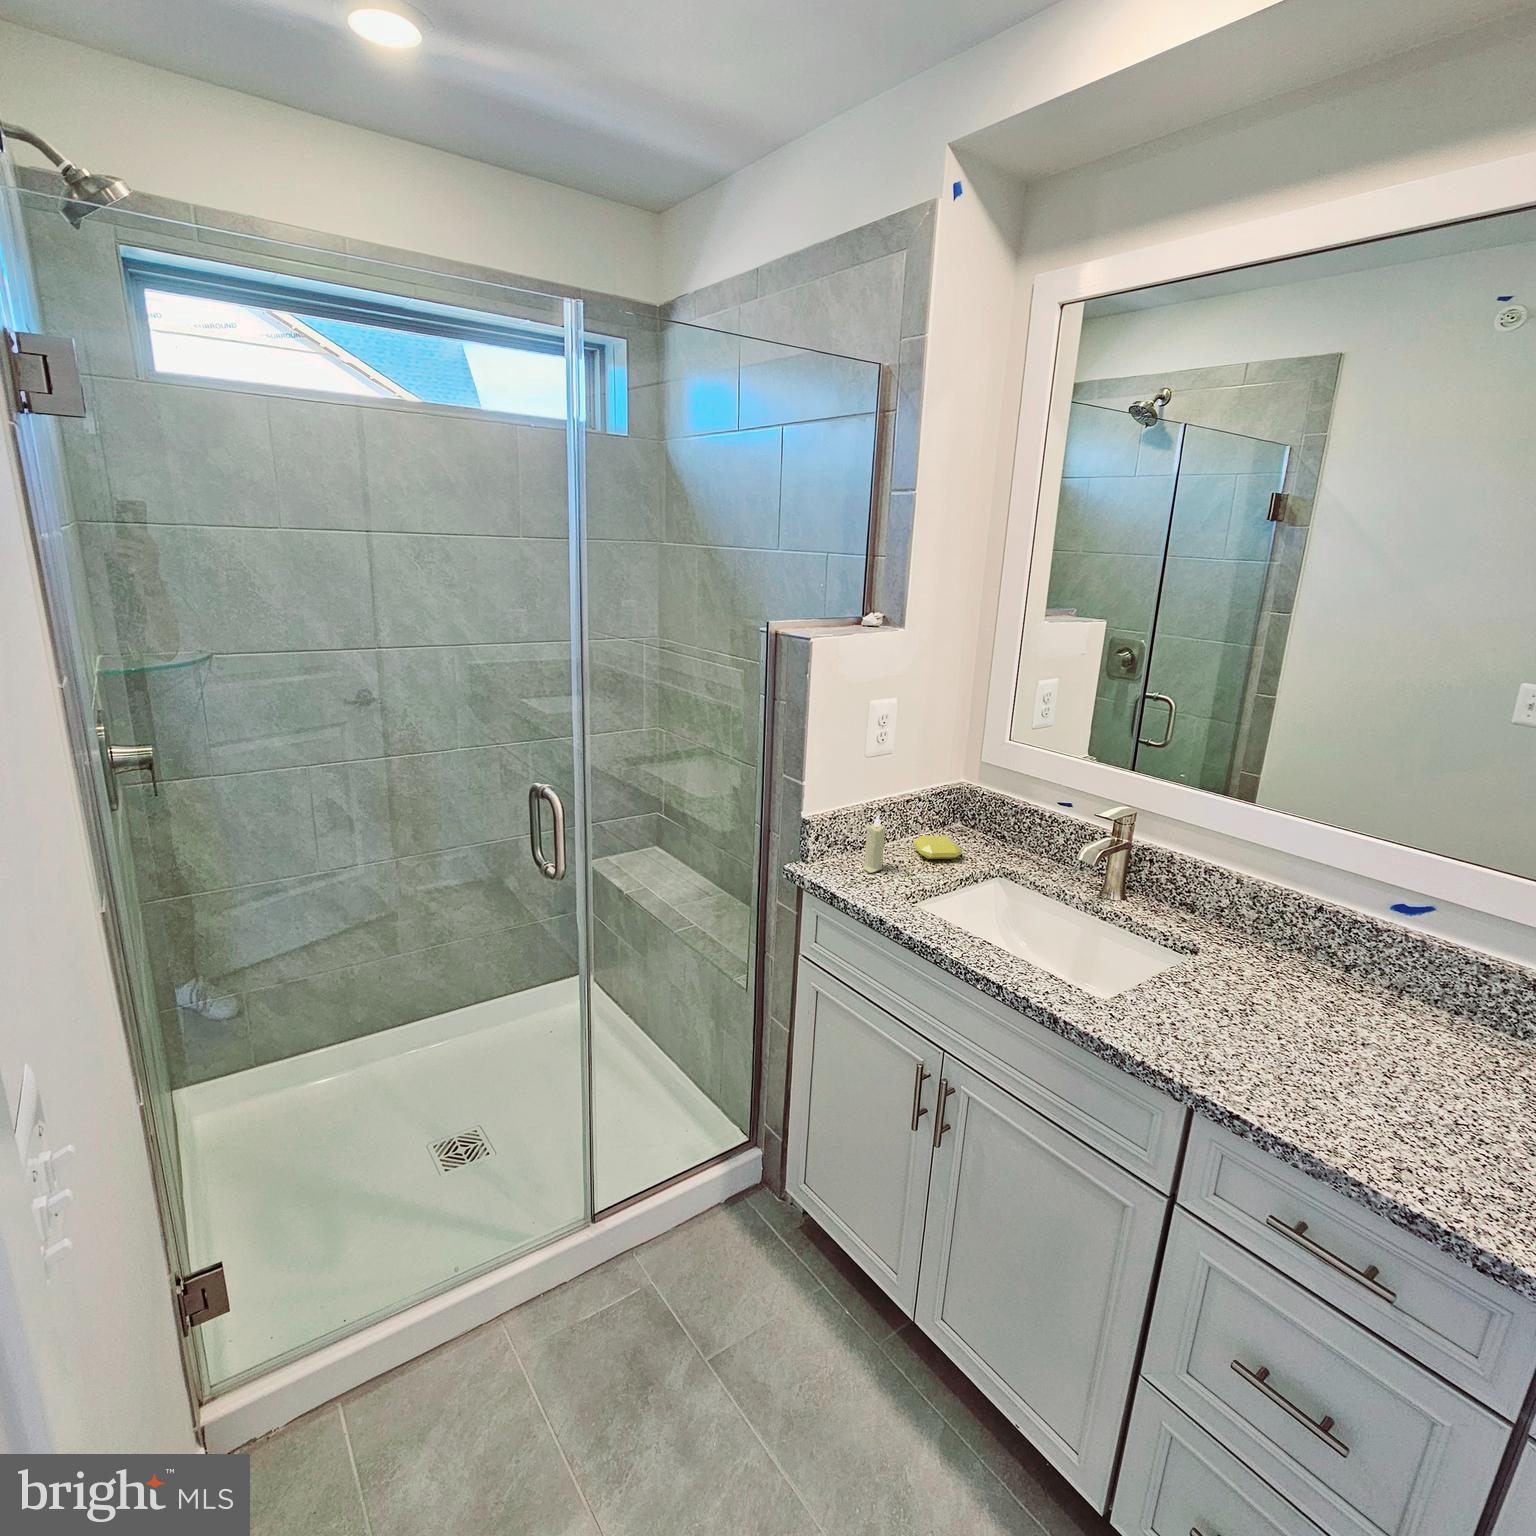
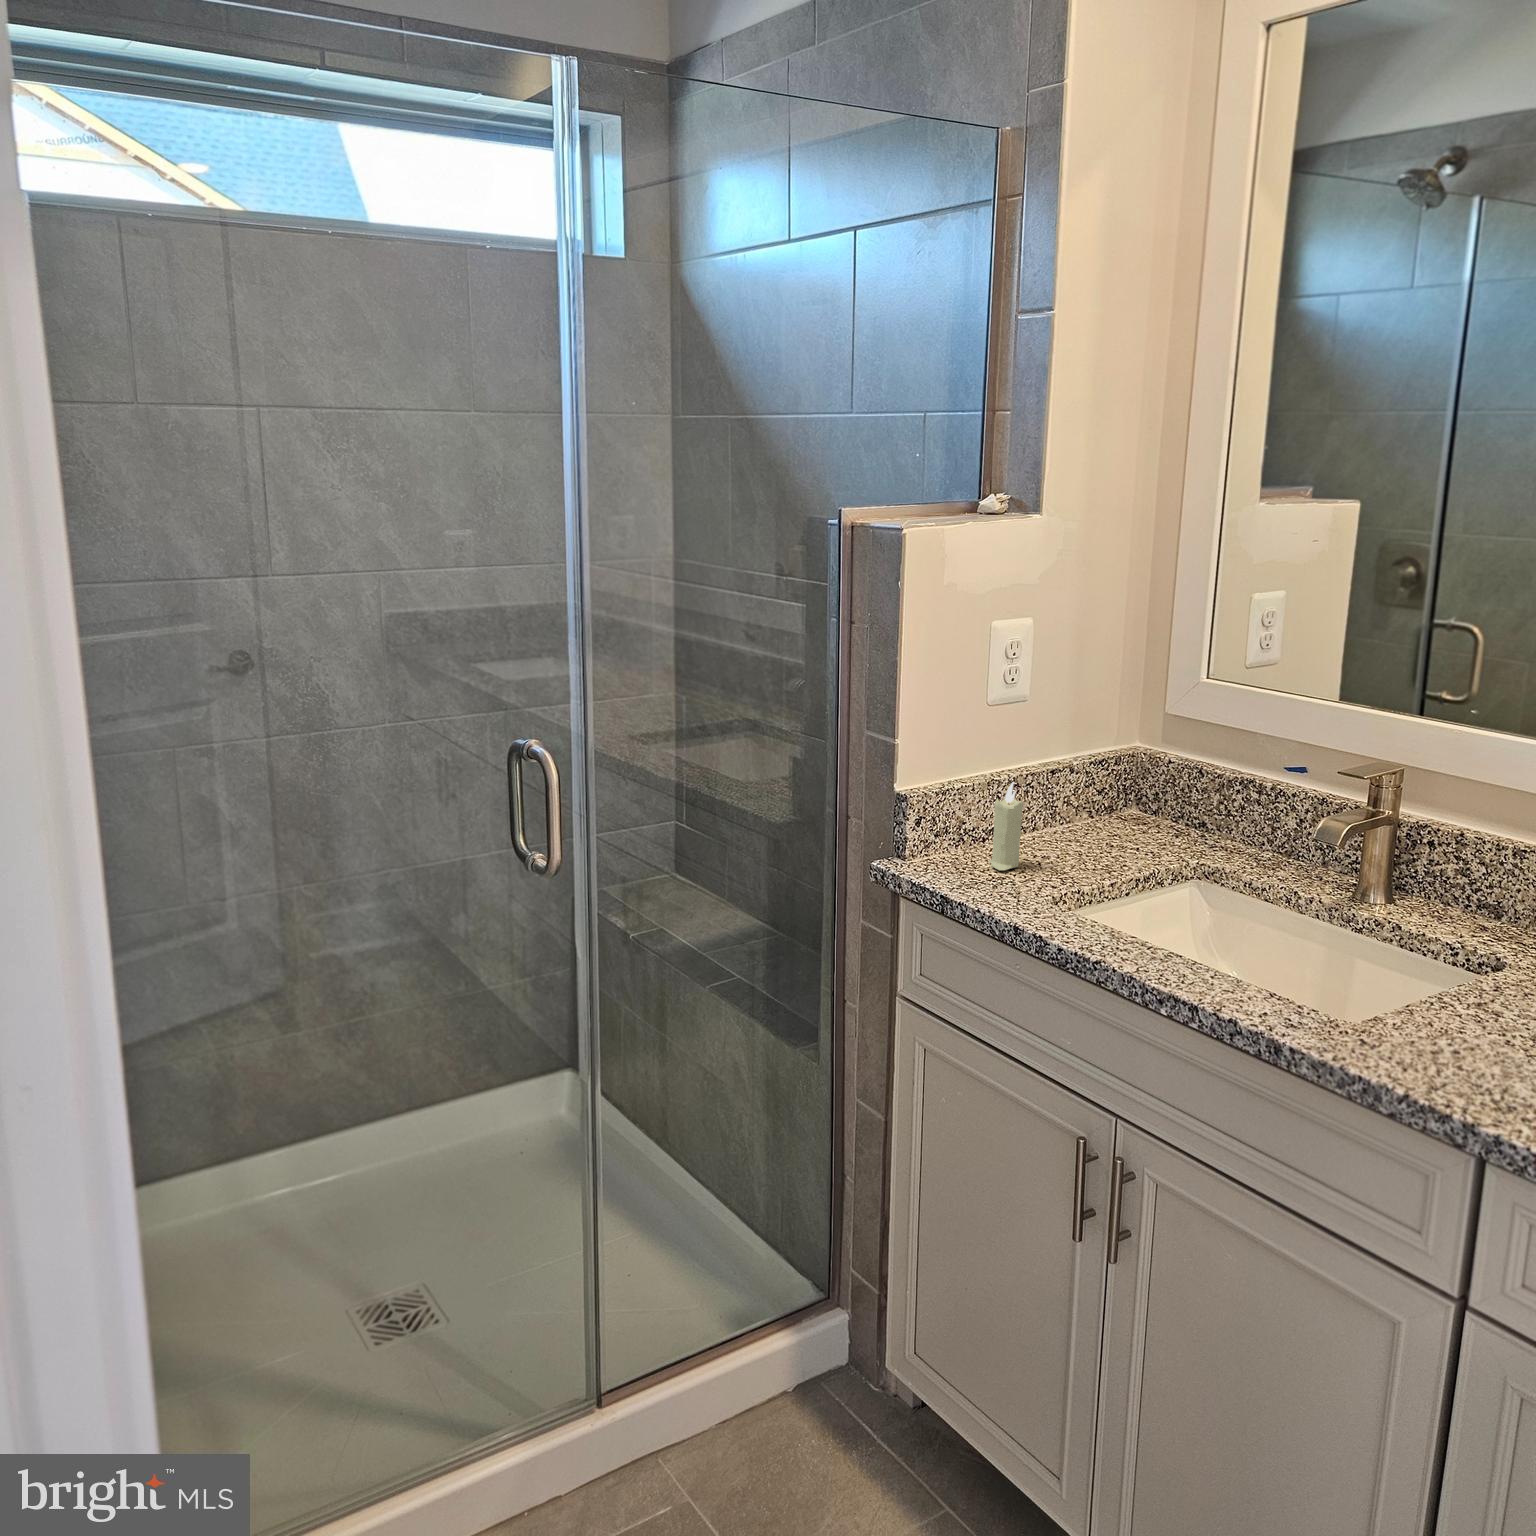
soap bar: present [913,836,962,859] -> none [1066,822,1140,854]

